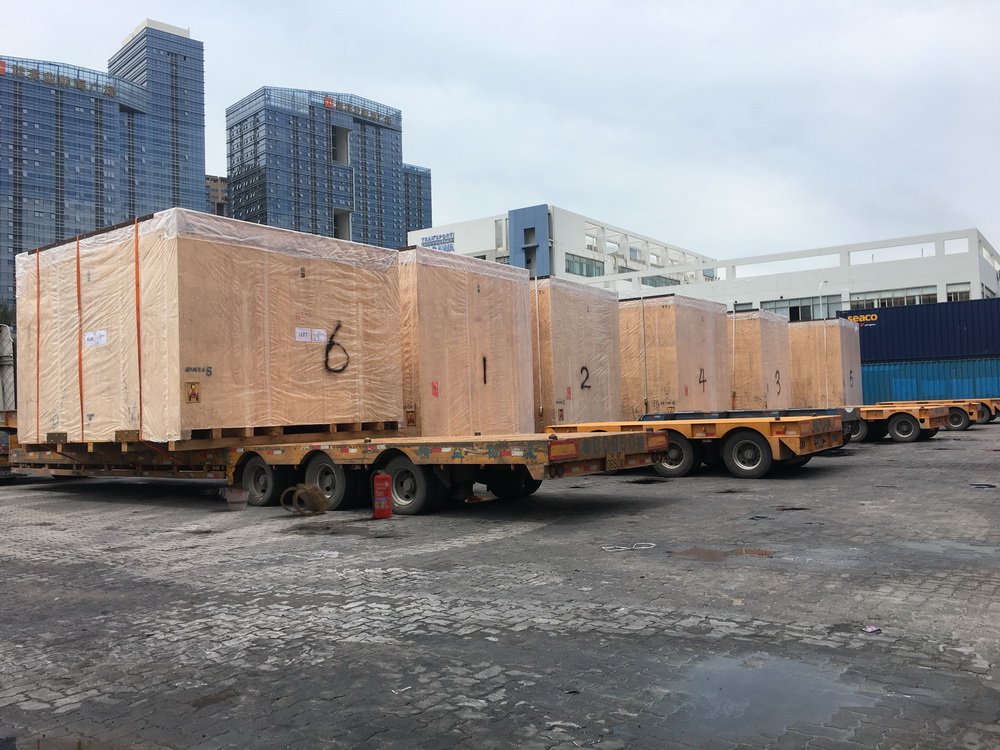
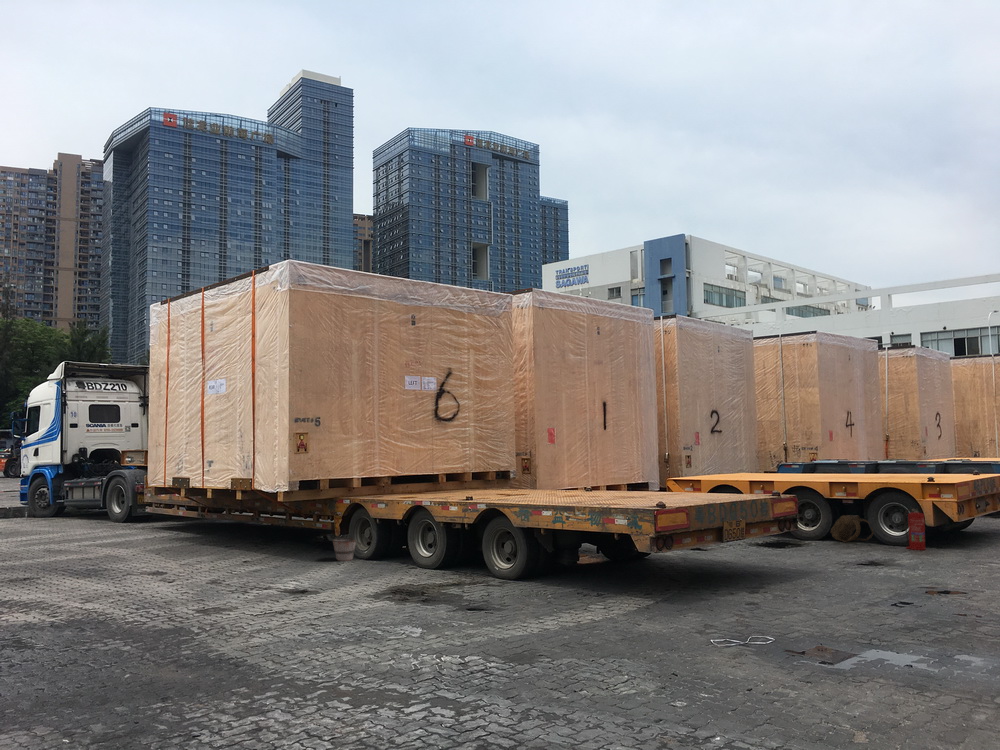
fire extinguisher: present [370,468,392,518] -> present [904,507,925,550]
backpack: present [280,483,330,516] -> present [830,515,874,543]

